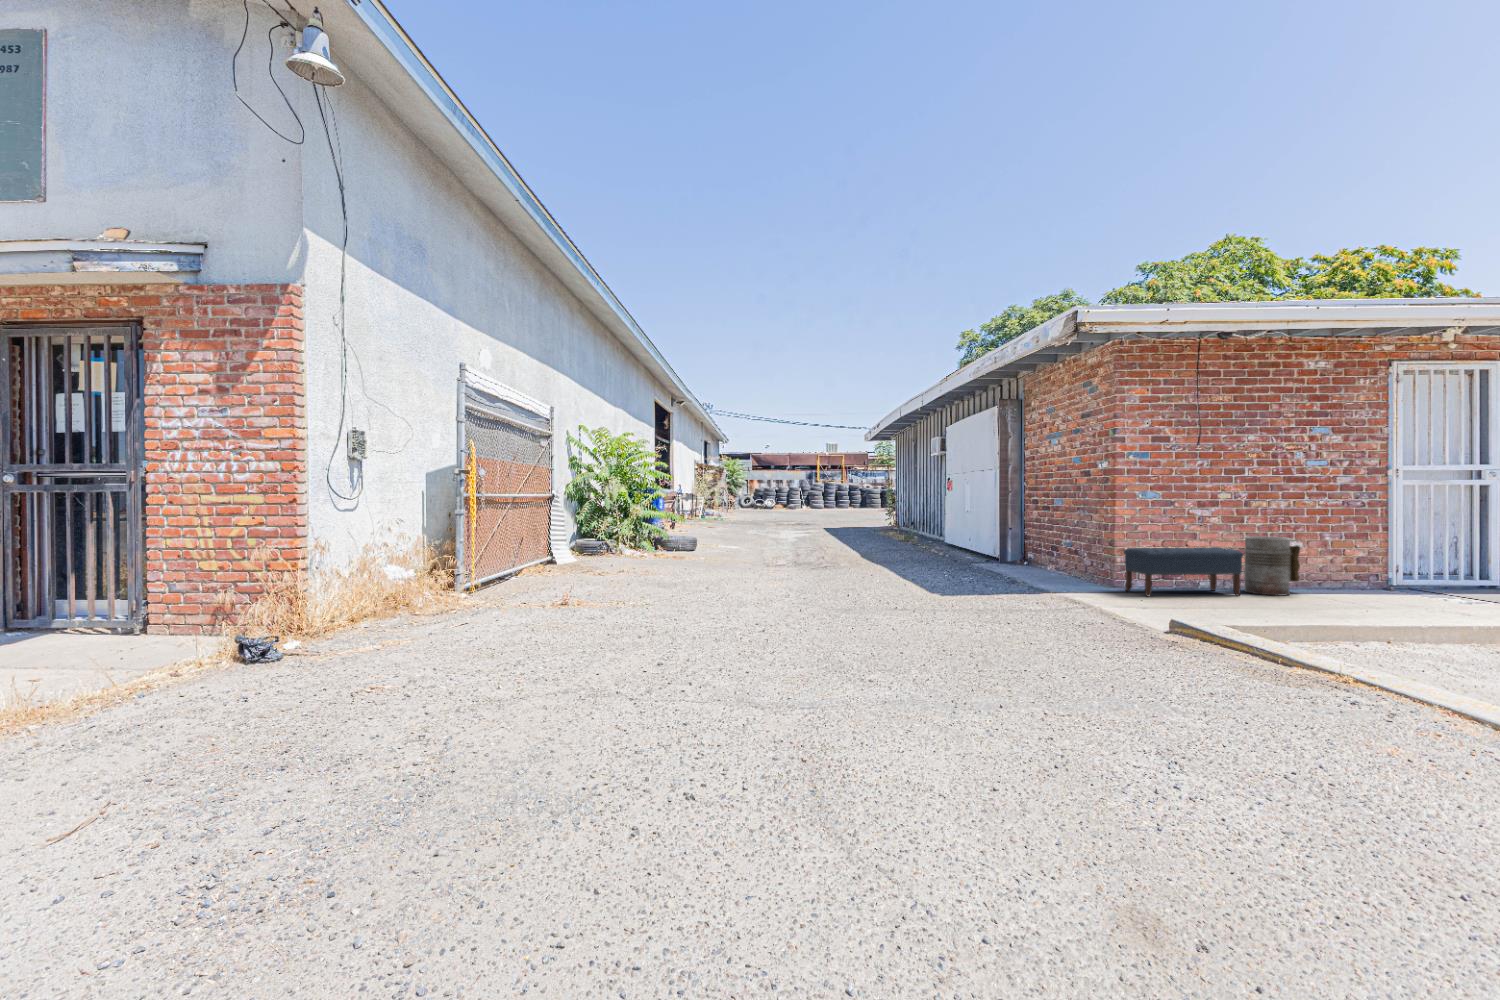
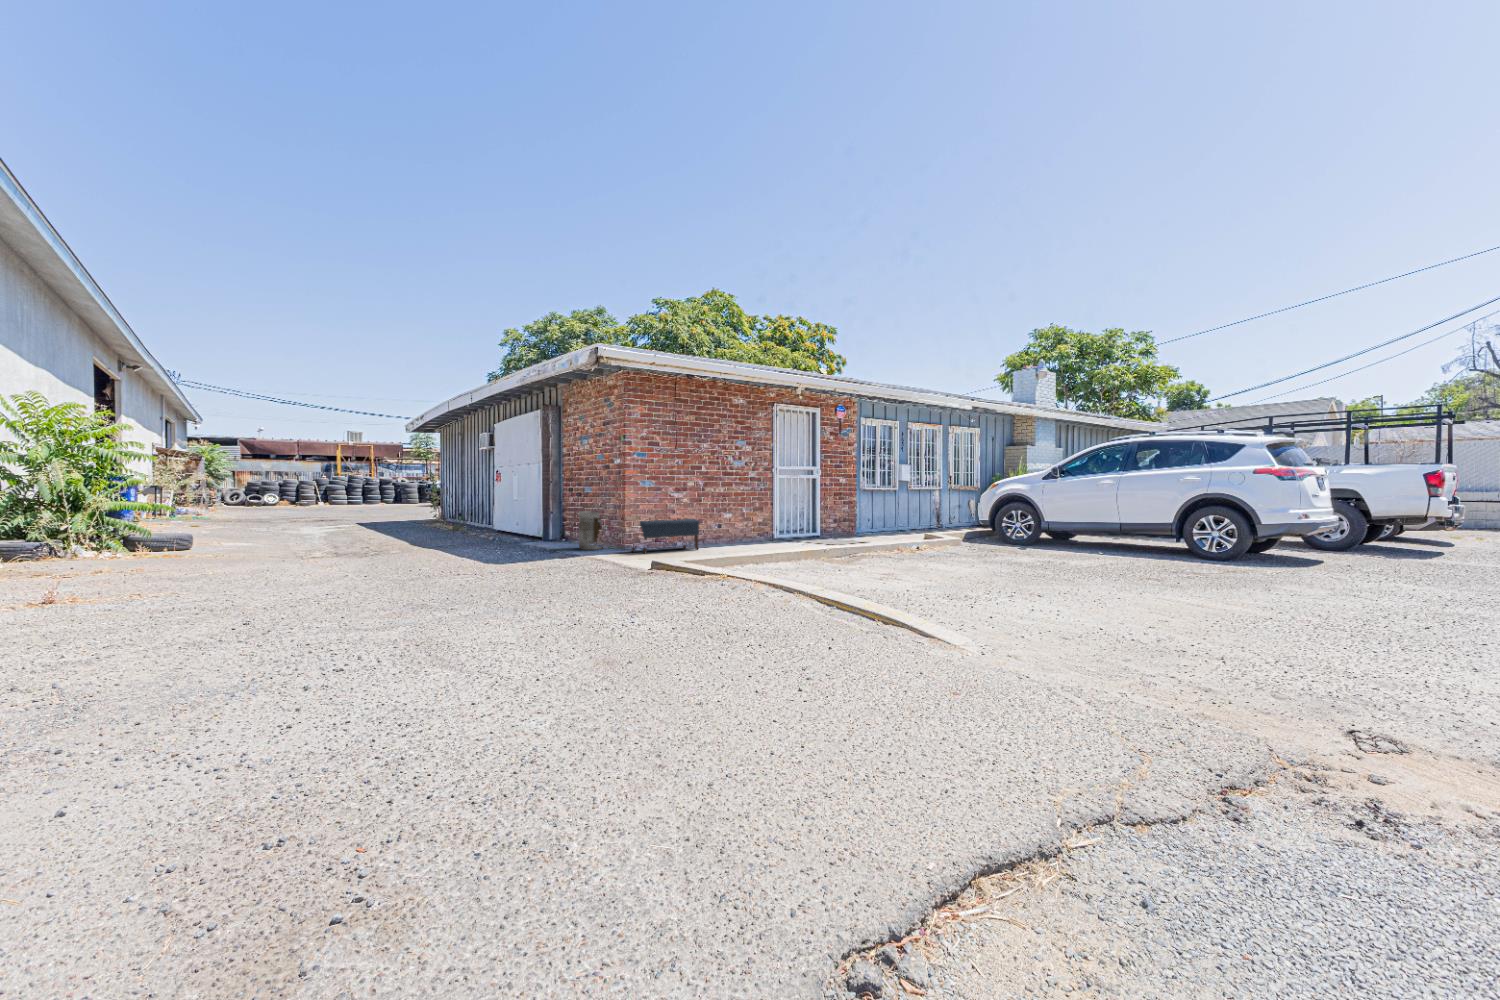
trash can: present [1244,536,1300,595] -> present [579,511,603,550]

